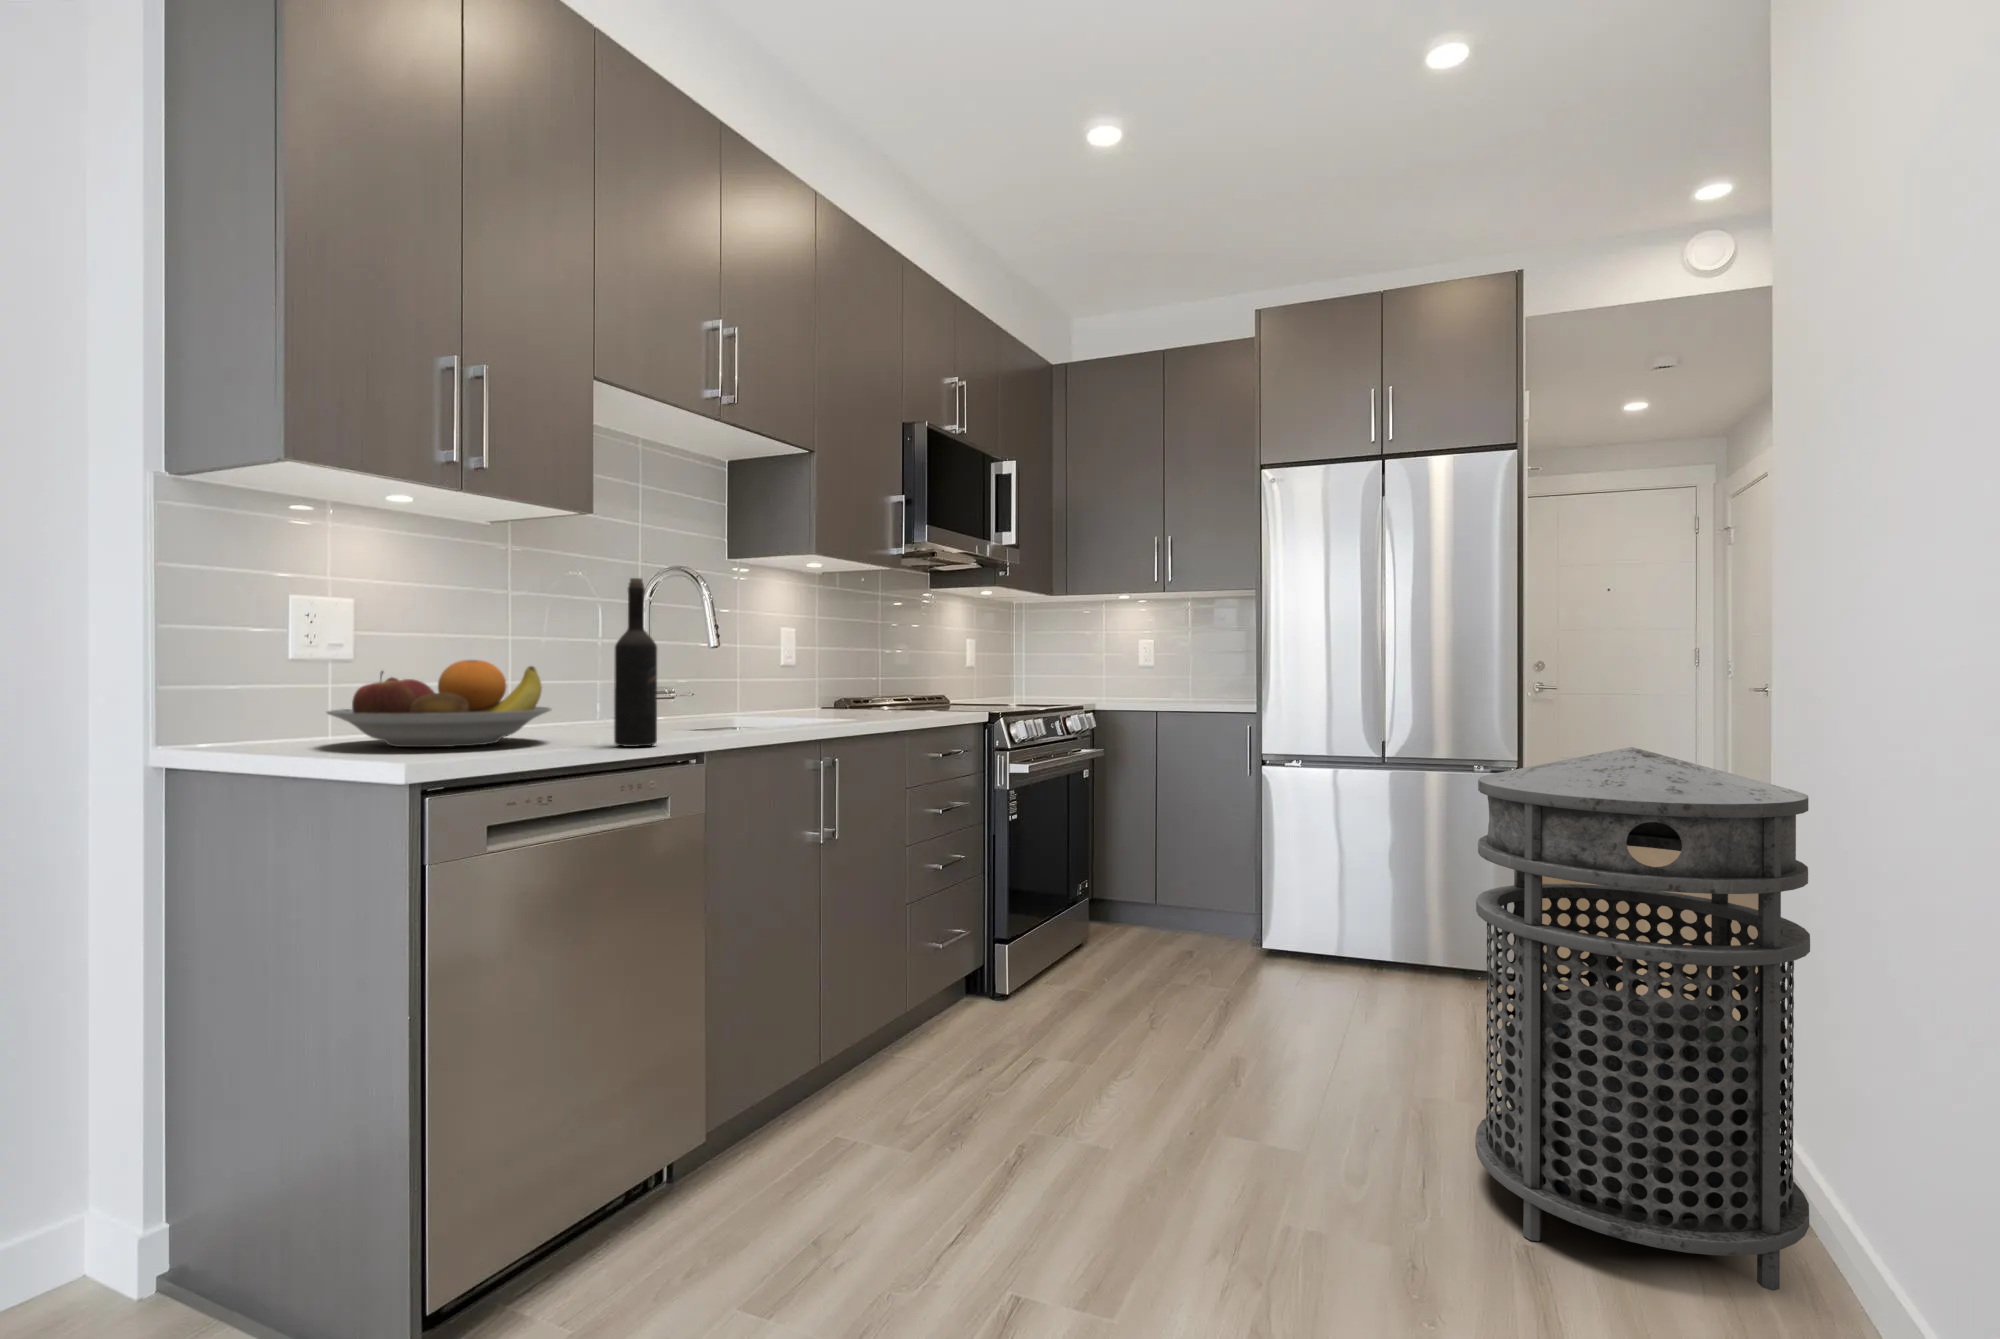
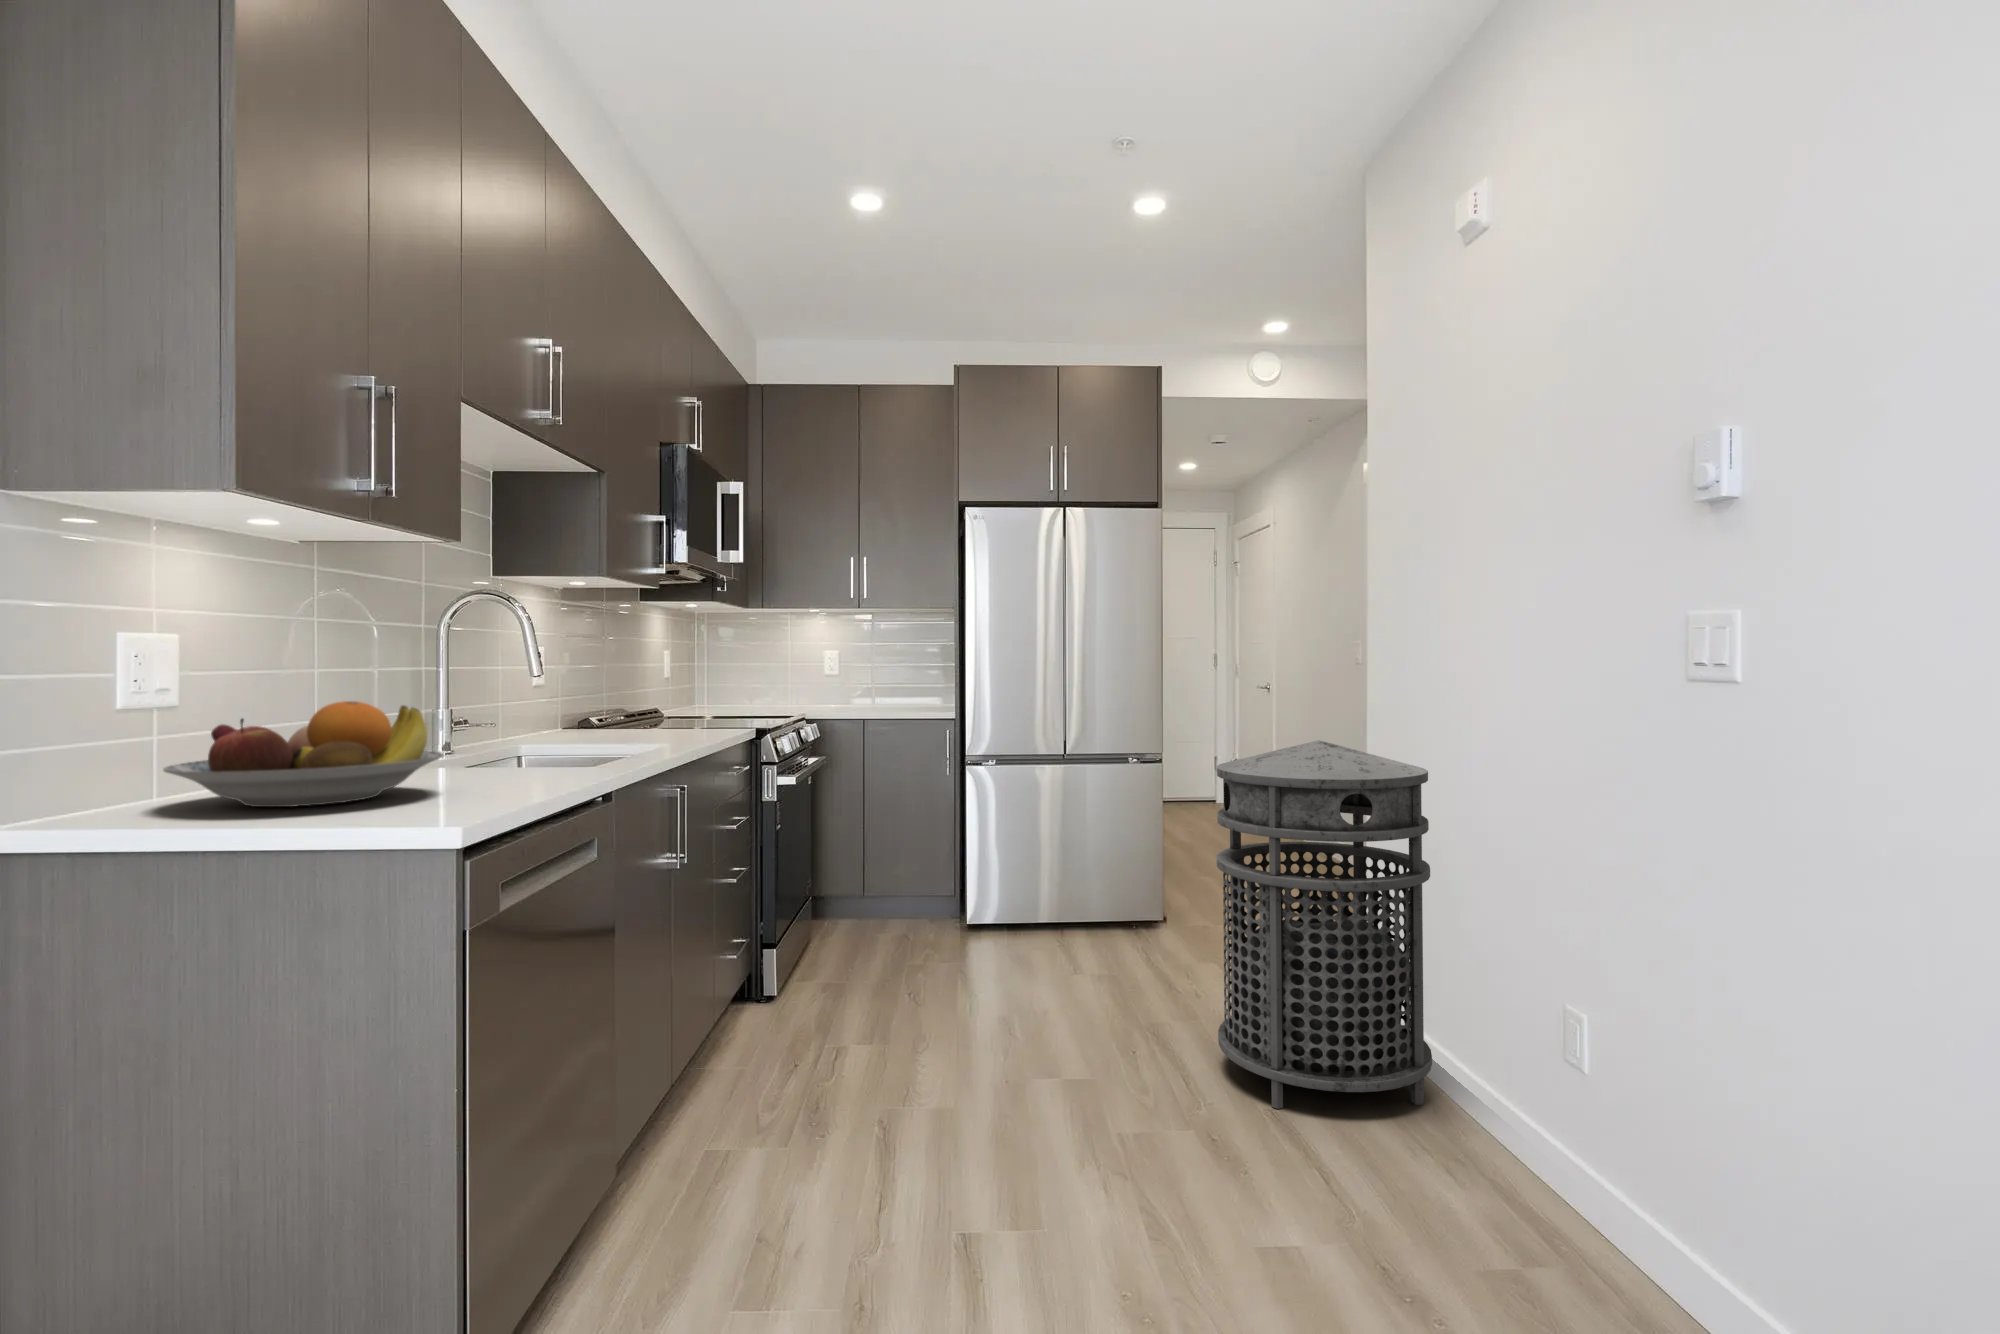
wine bottle: present [614,578,657,747] -> none [528,611,575,789]

